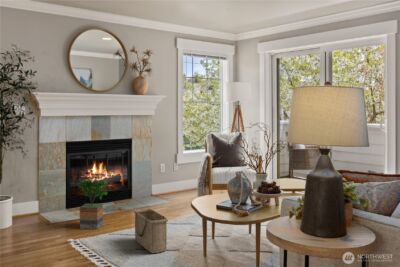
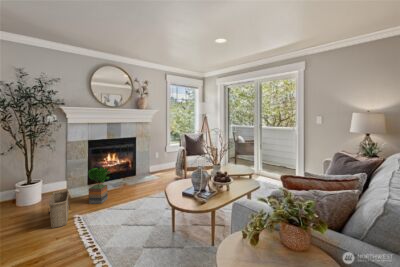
basket: present [134,209,168,253] -> present [49,190,70,228]

